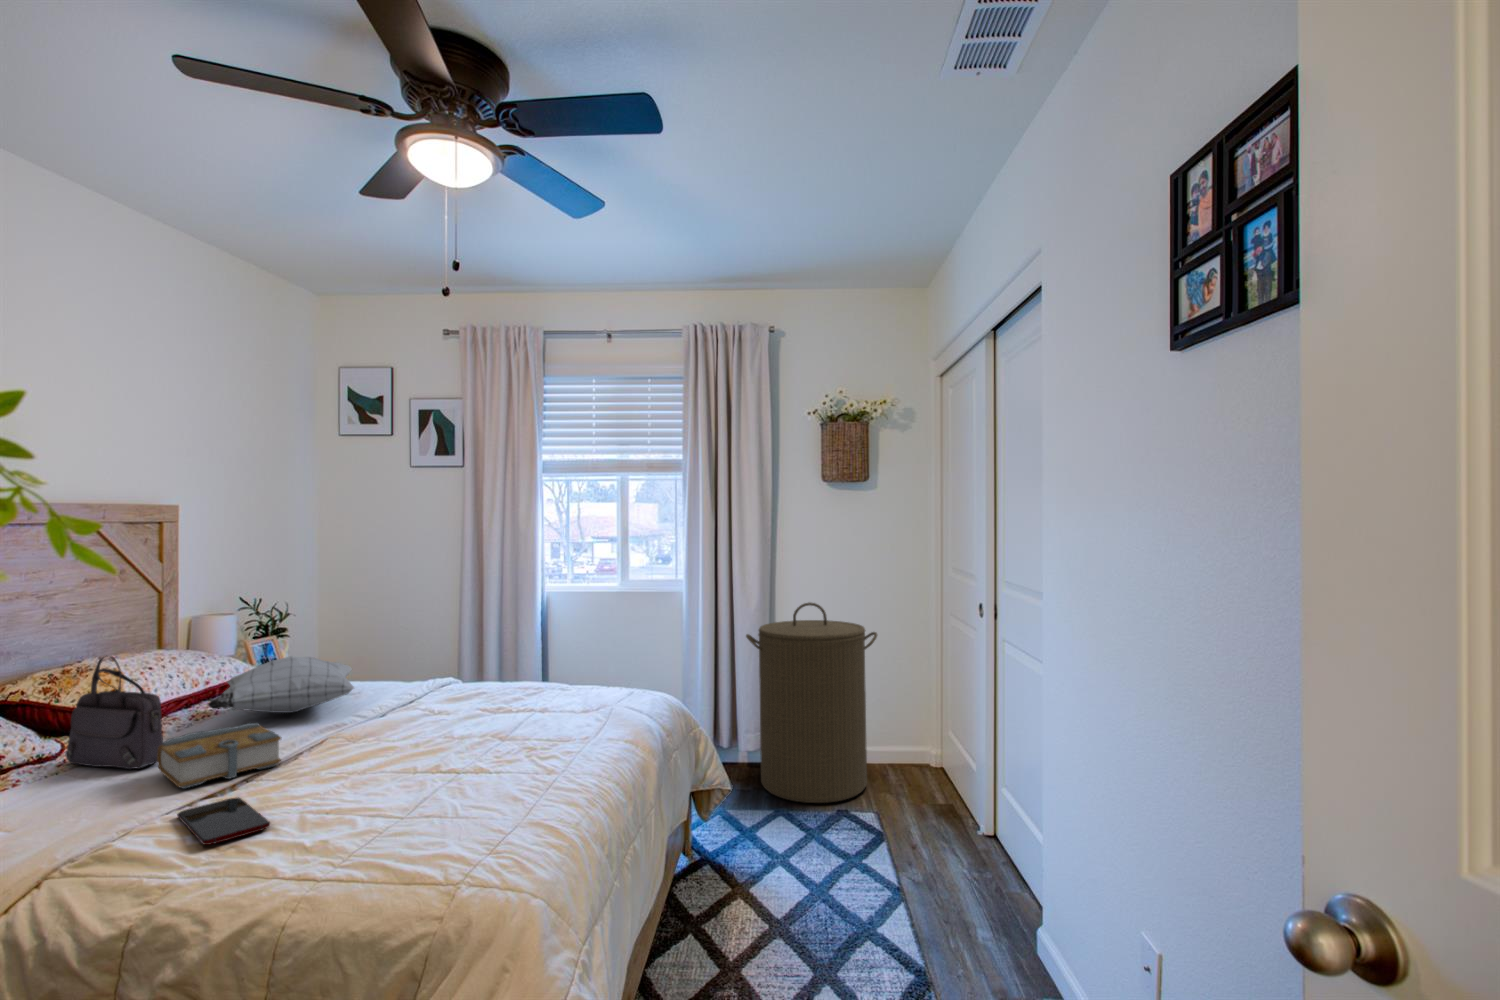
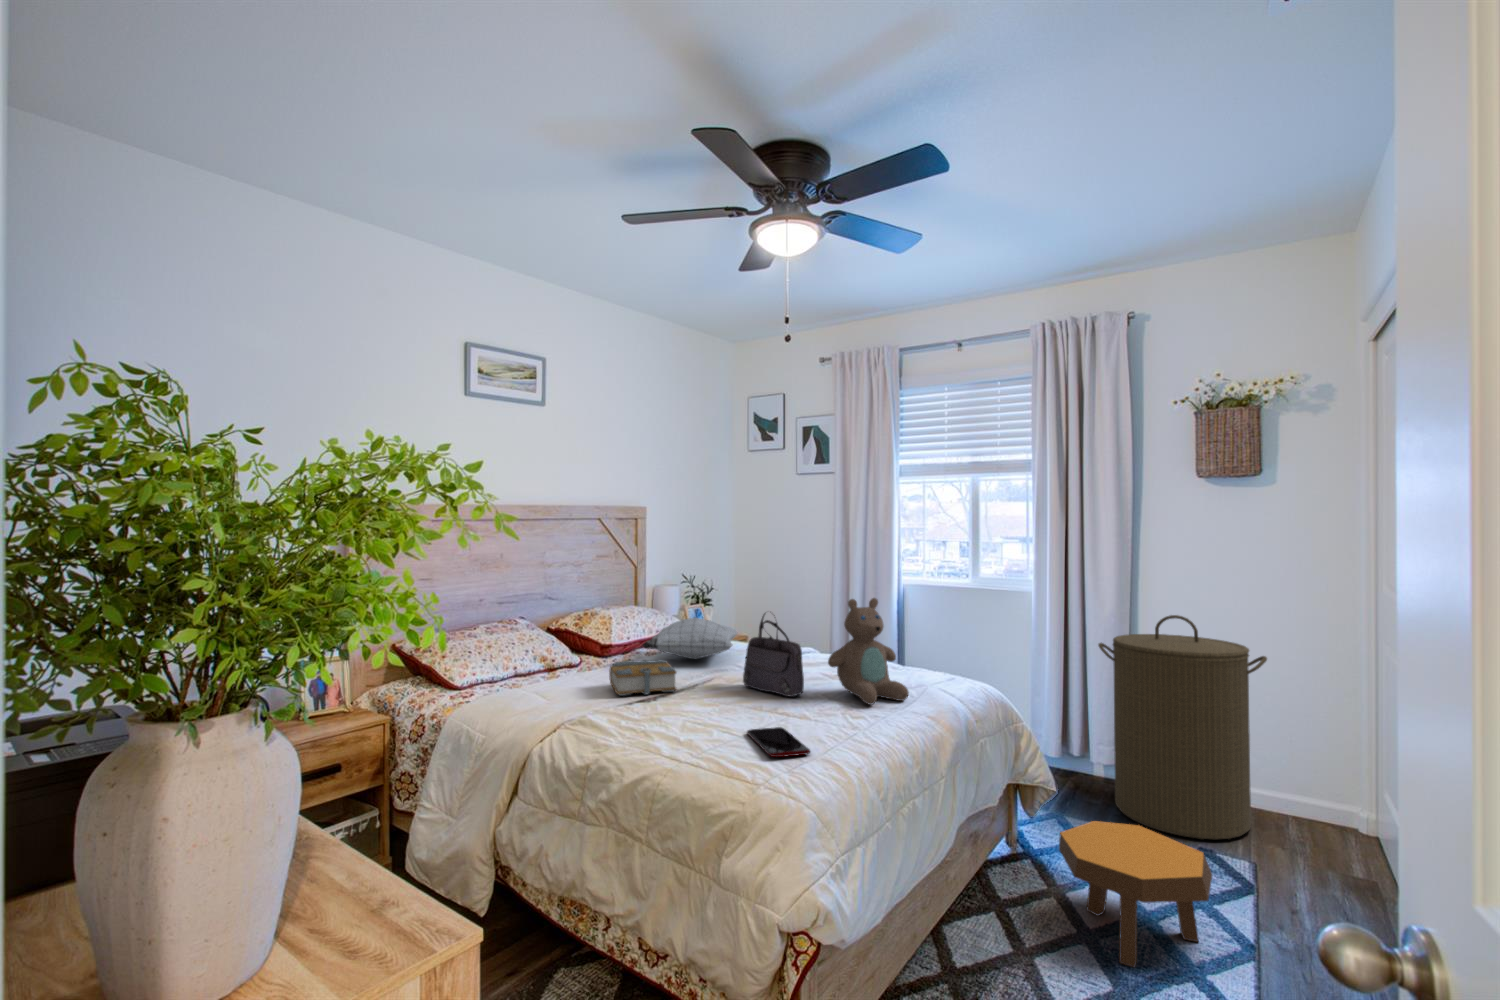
teddy bear: none [503,611,599,737] -> present [828,598,909,705]
handbag: present [65,656,163,769] -> present [743,613,804,697]
smartphone: present [177,797,270,845] -> present [747,727,810,757]
footstool: none [746,805,880,947] -> present [1059,821,1212,967]

